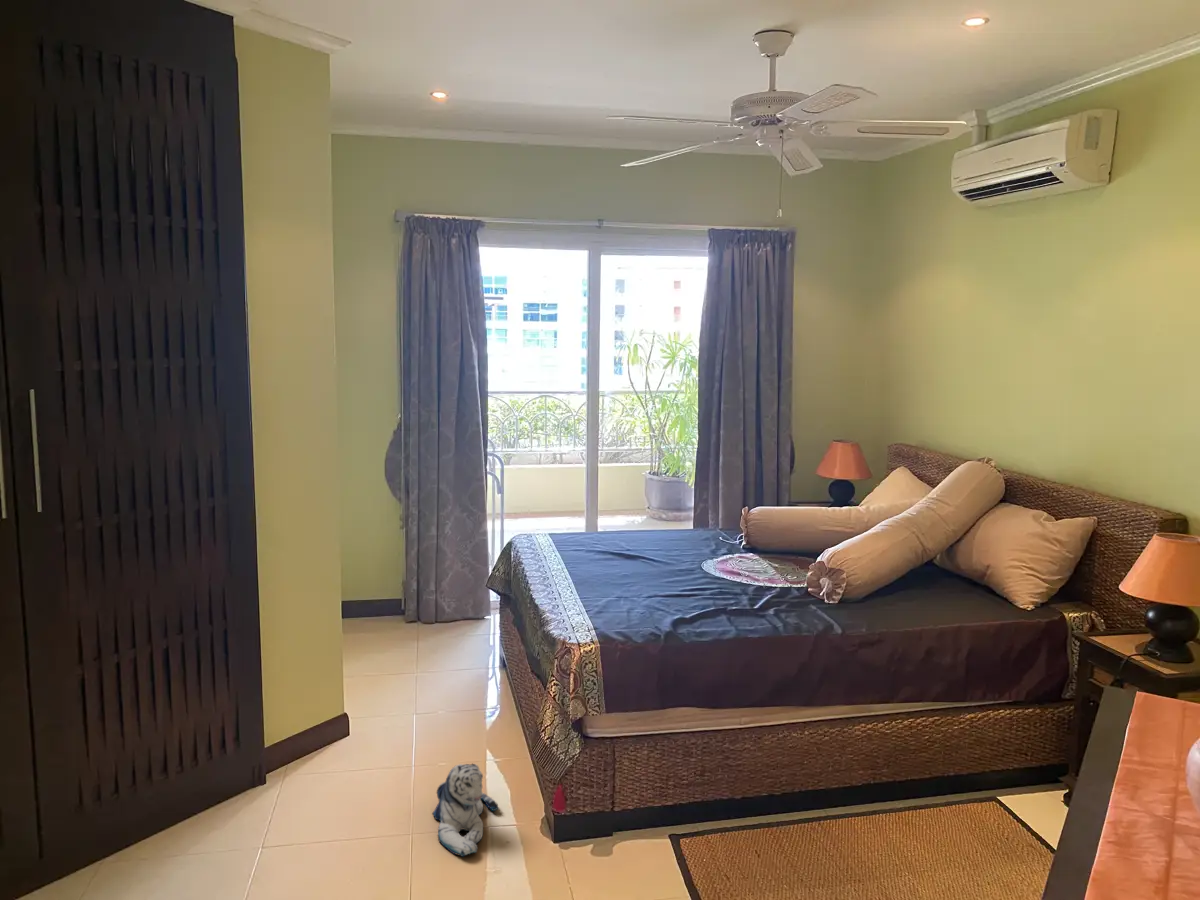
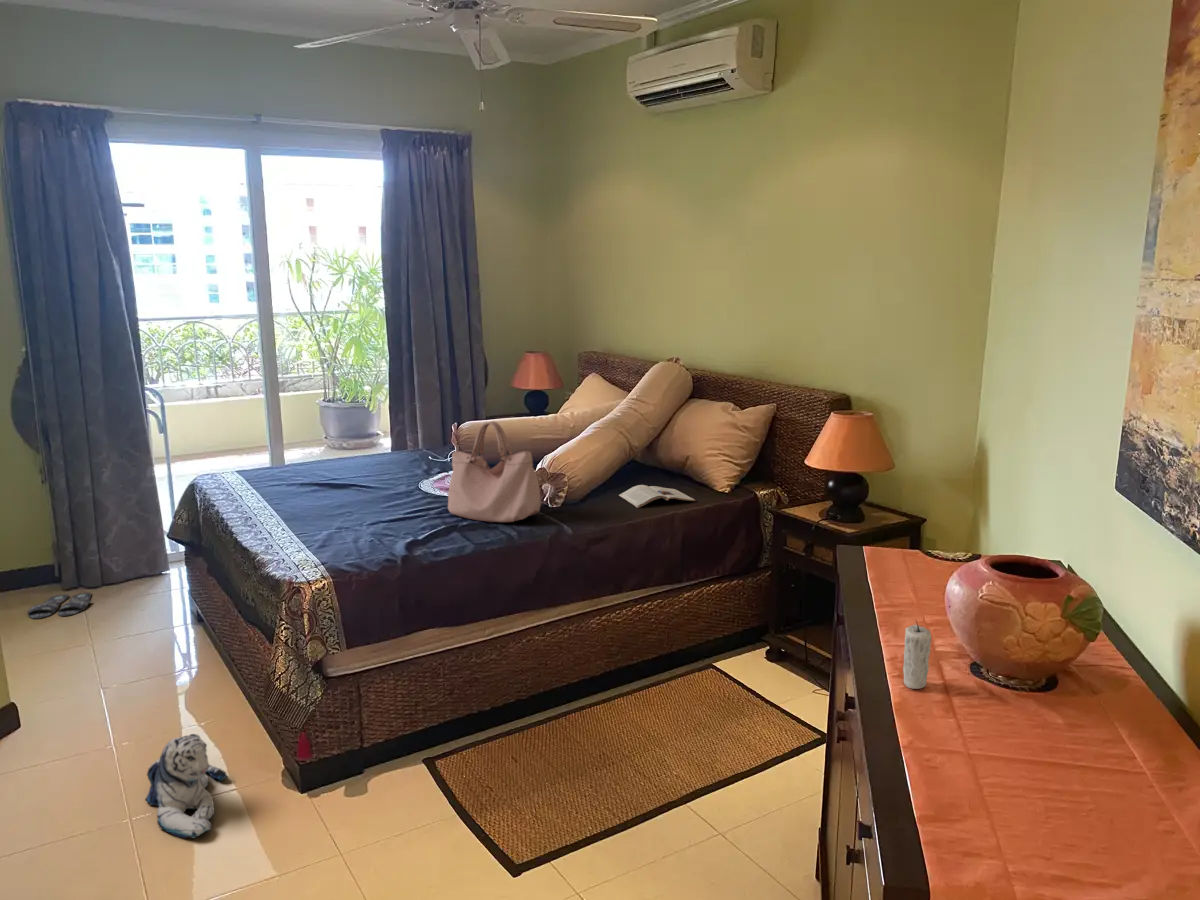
handbag: none [721,511,811,613] -> present [448,421,541,522]
magazine: none [902,591,987,616] -> present [619,485,695,508]
slippers: none [379,625,428,644] -> present [28,593,91,619]
candle: none [1119,781,1154,863] -> present [903,623,931,689]

